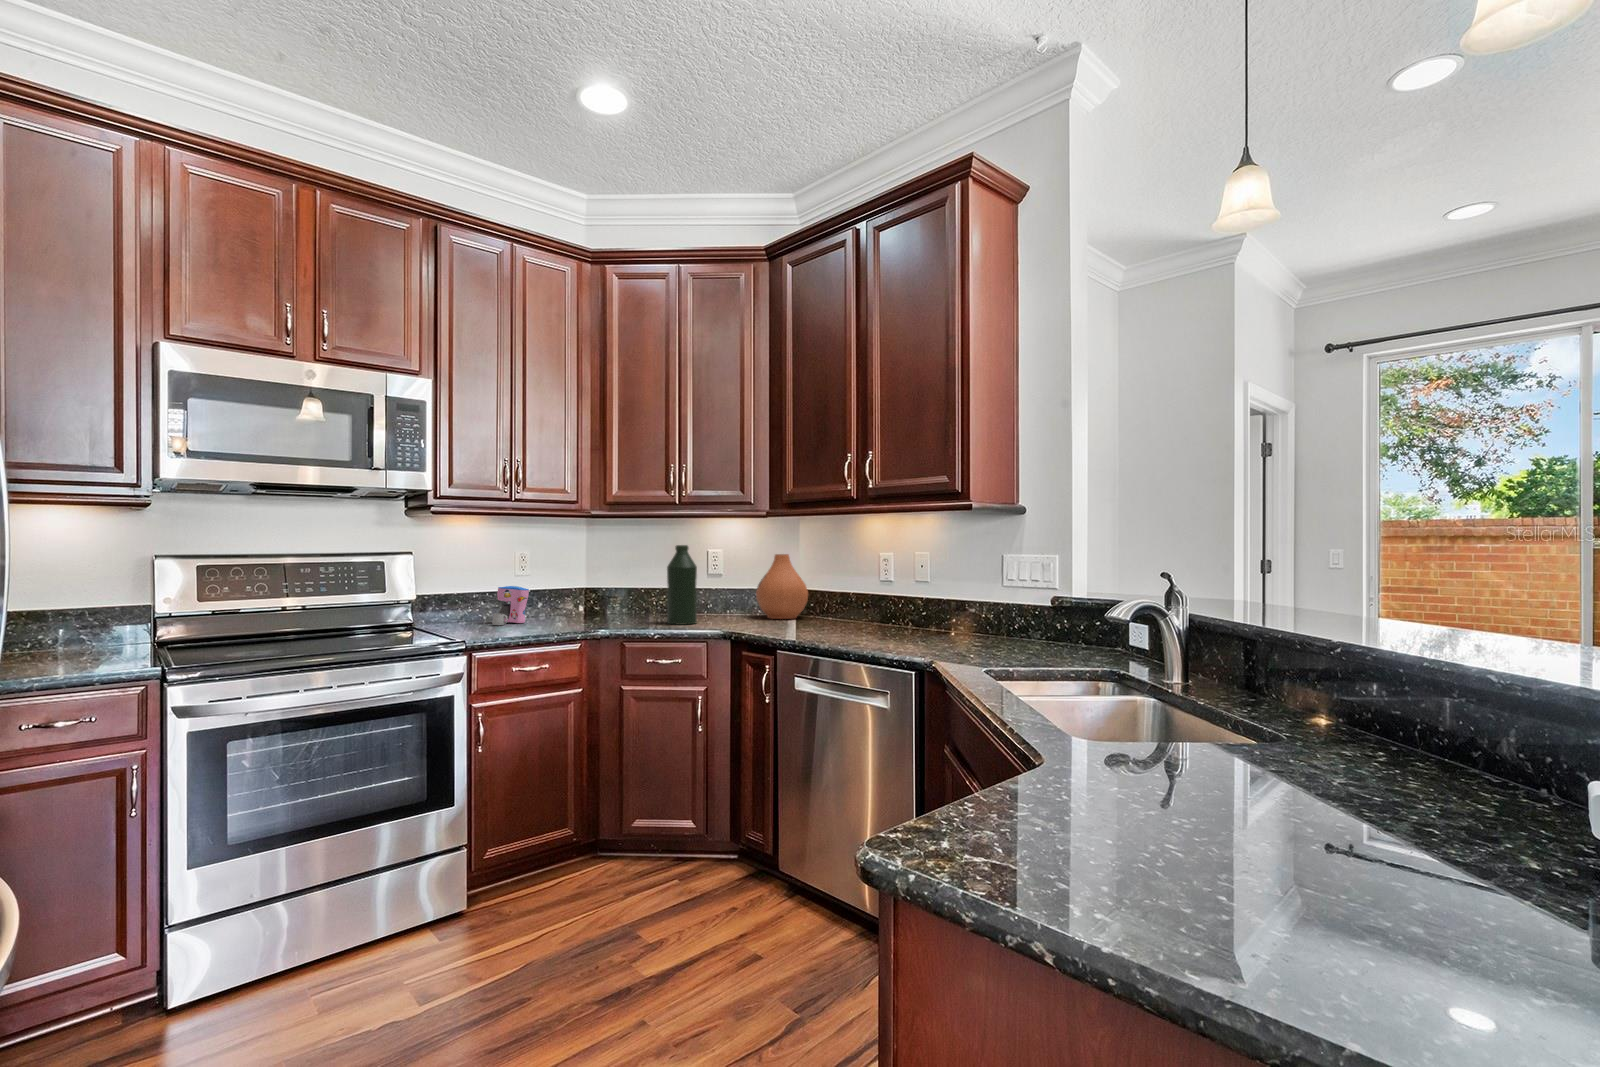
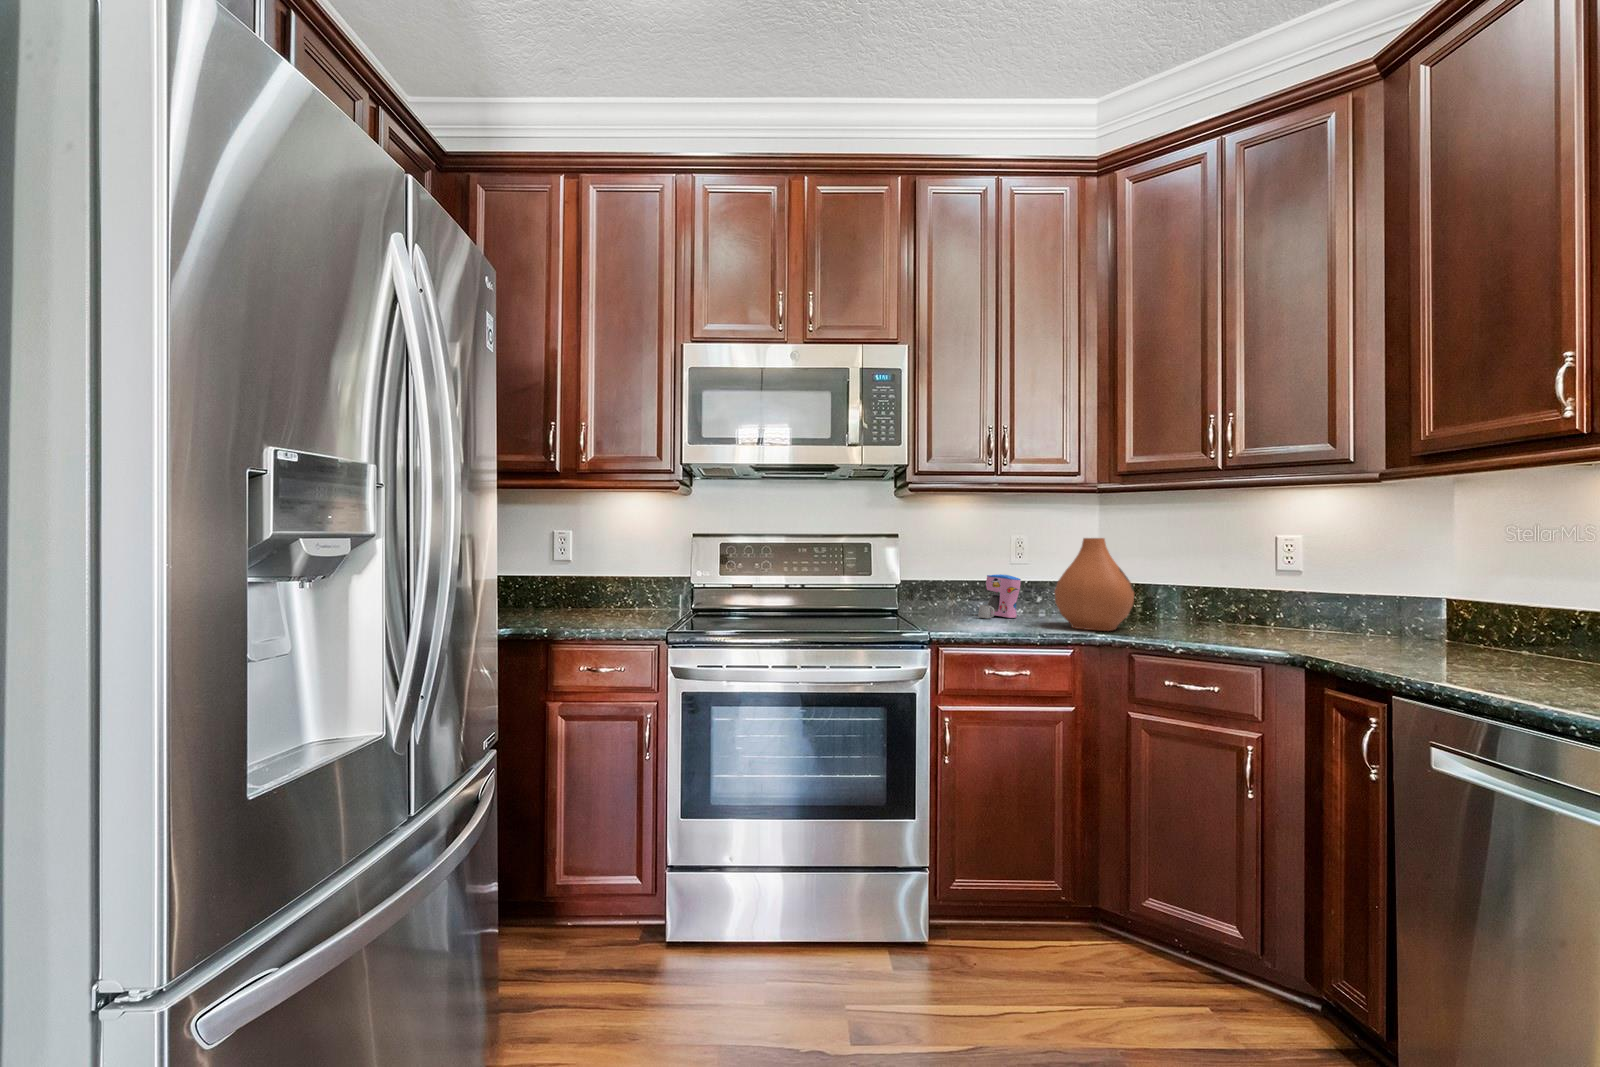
bottle: present [667,545,697,625] -> none [1201,525,1250,638]
vase: present [756,554,808,619] -> present [1055,538,1134,631]

